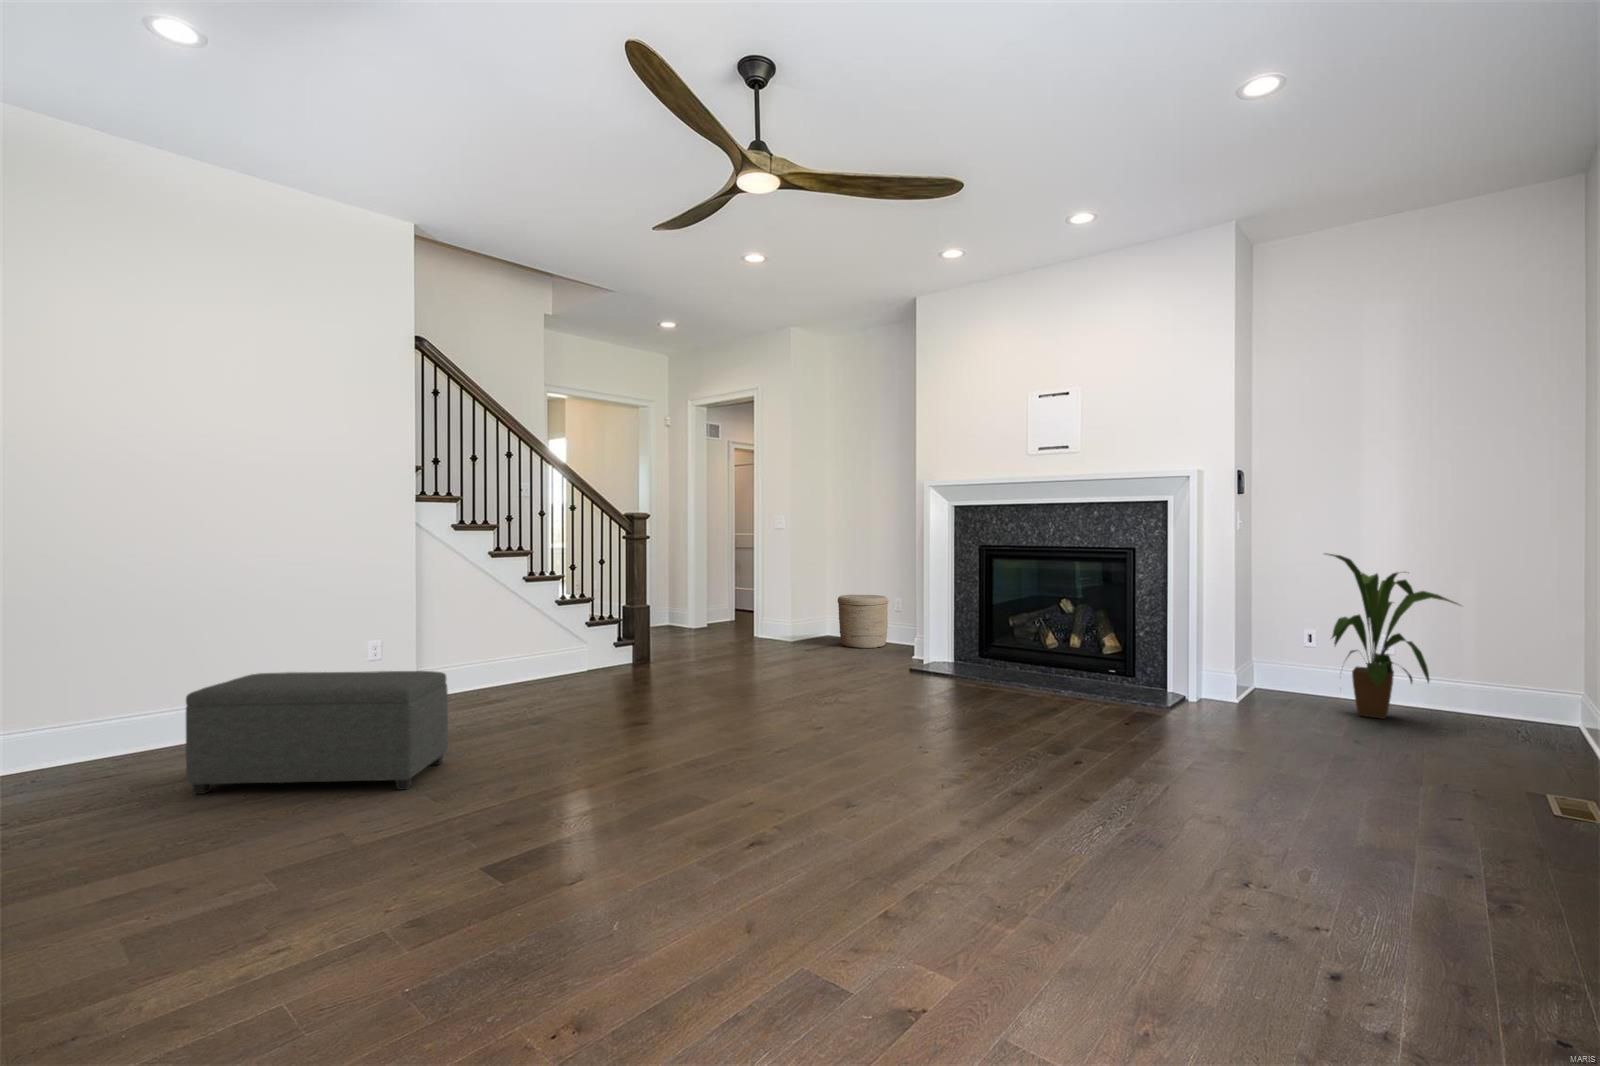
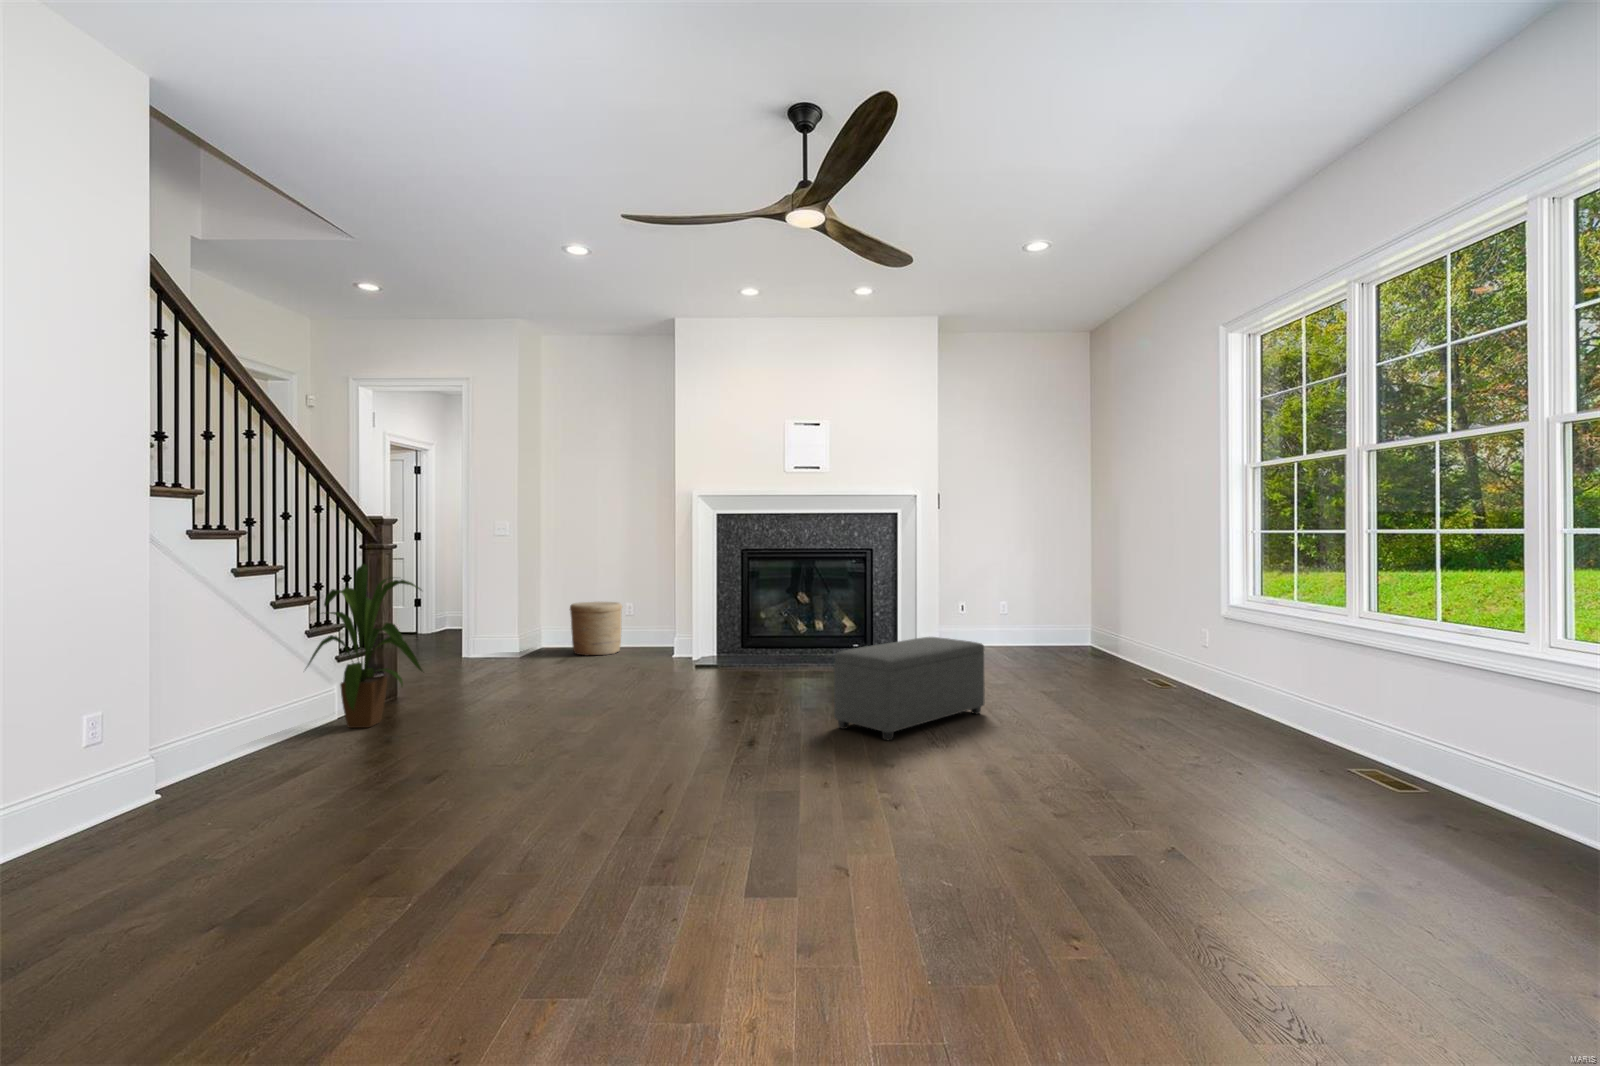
house plant: present [1329,554,1458,719] -> present [308,564,422,728]
ottoman: present [186,671,448,794] -> present [834,637,985,740]

